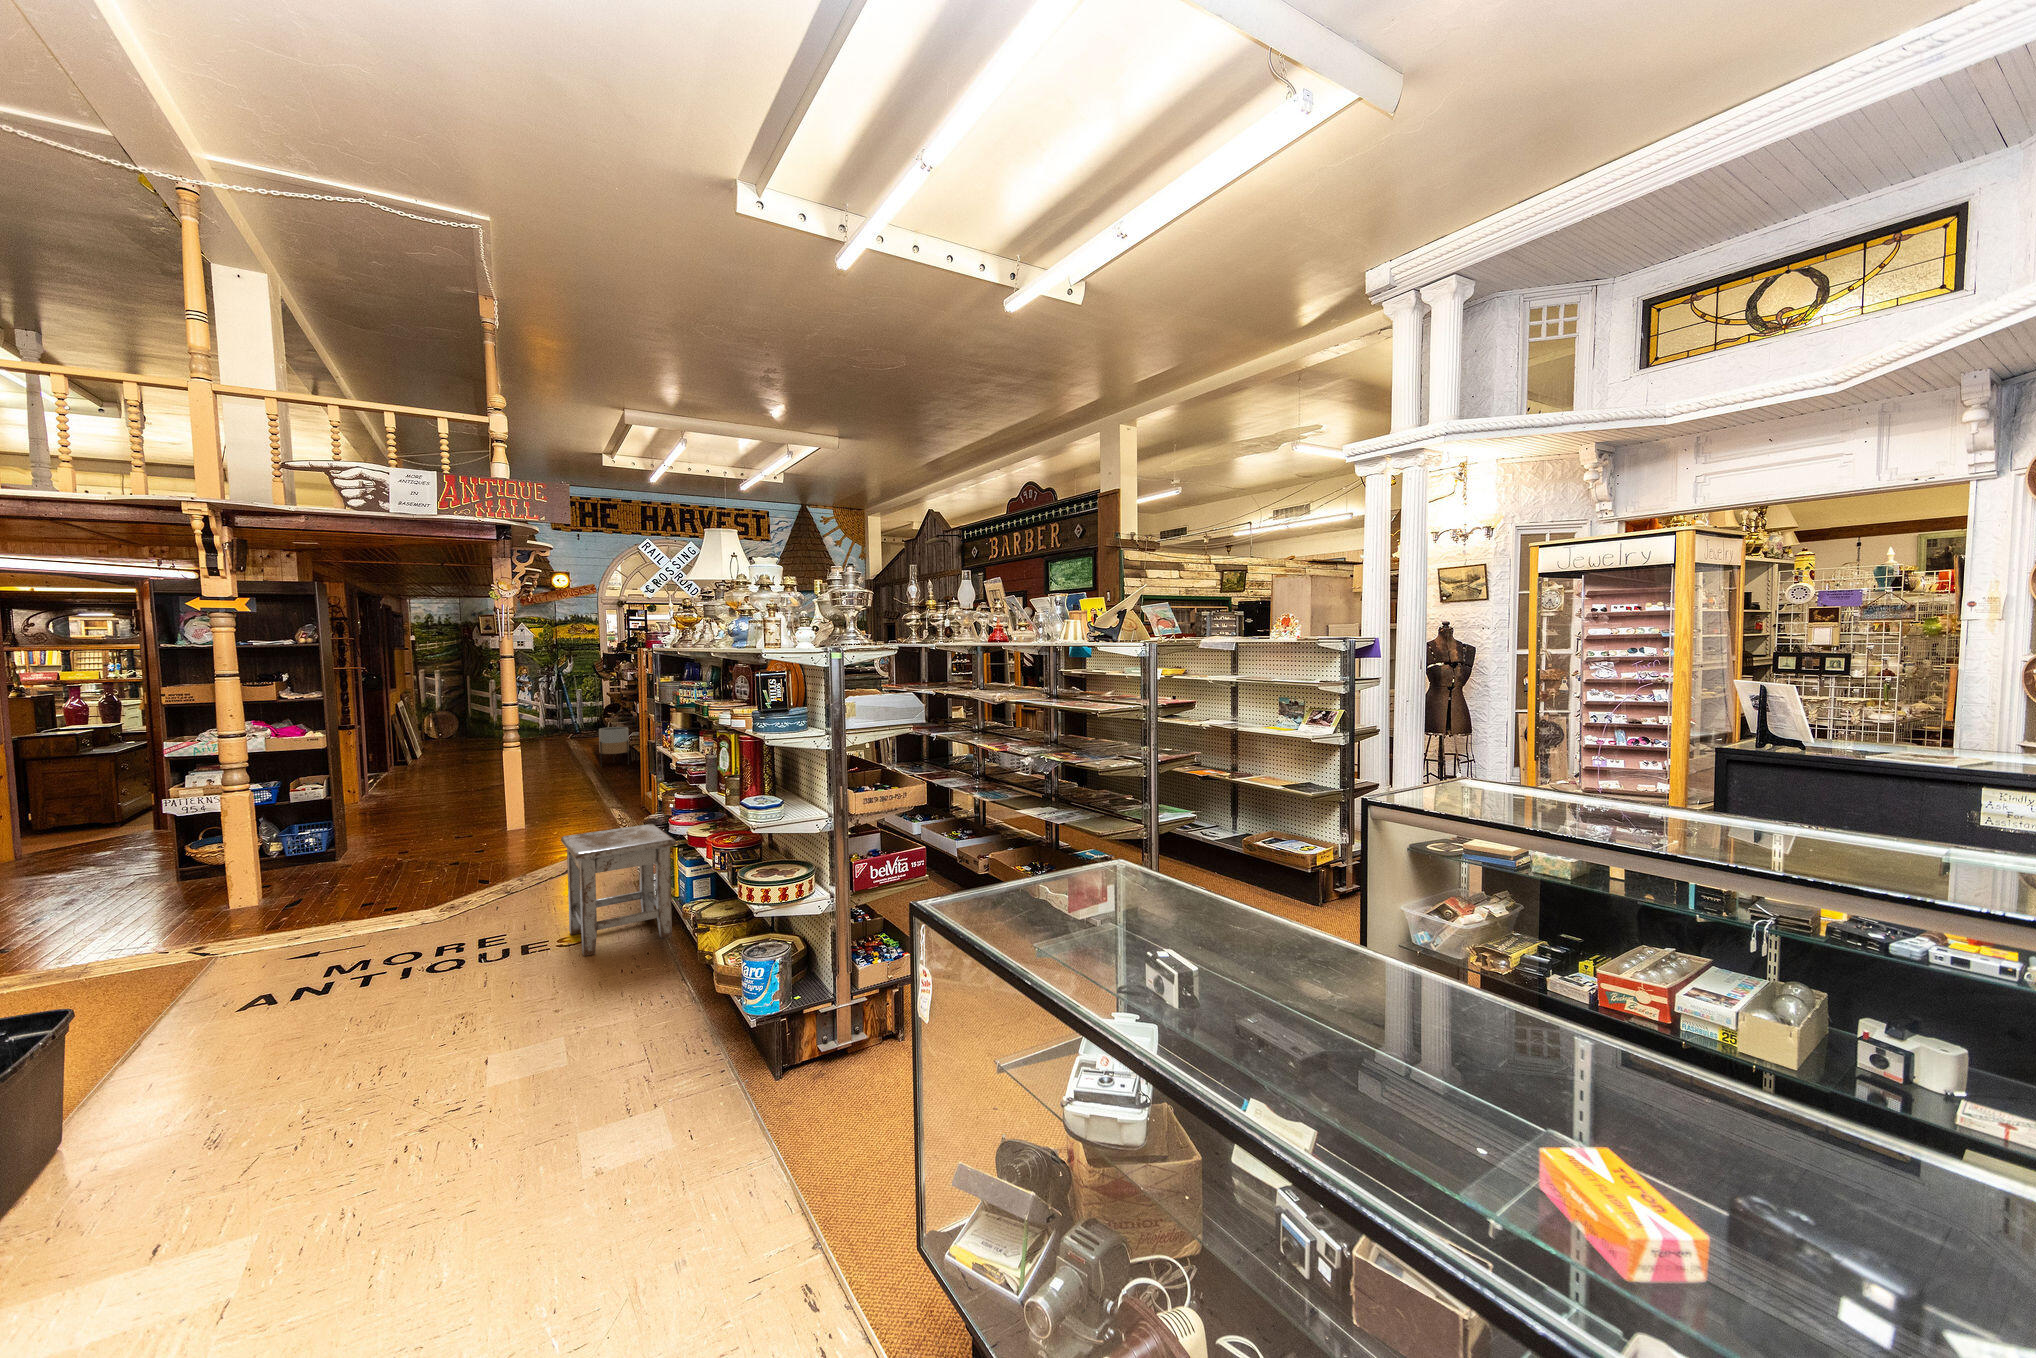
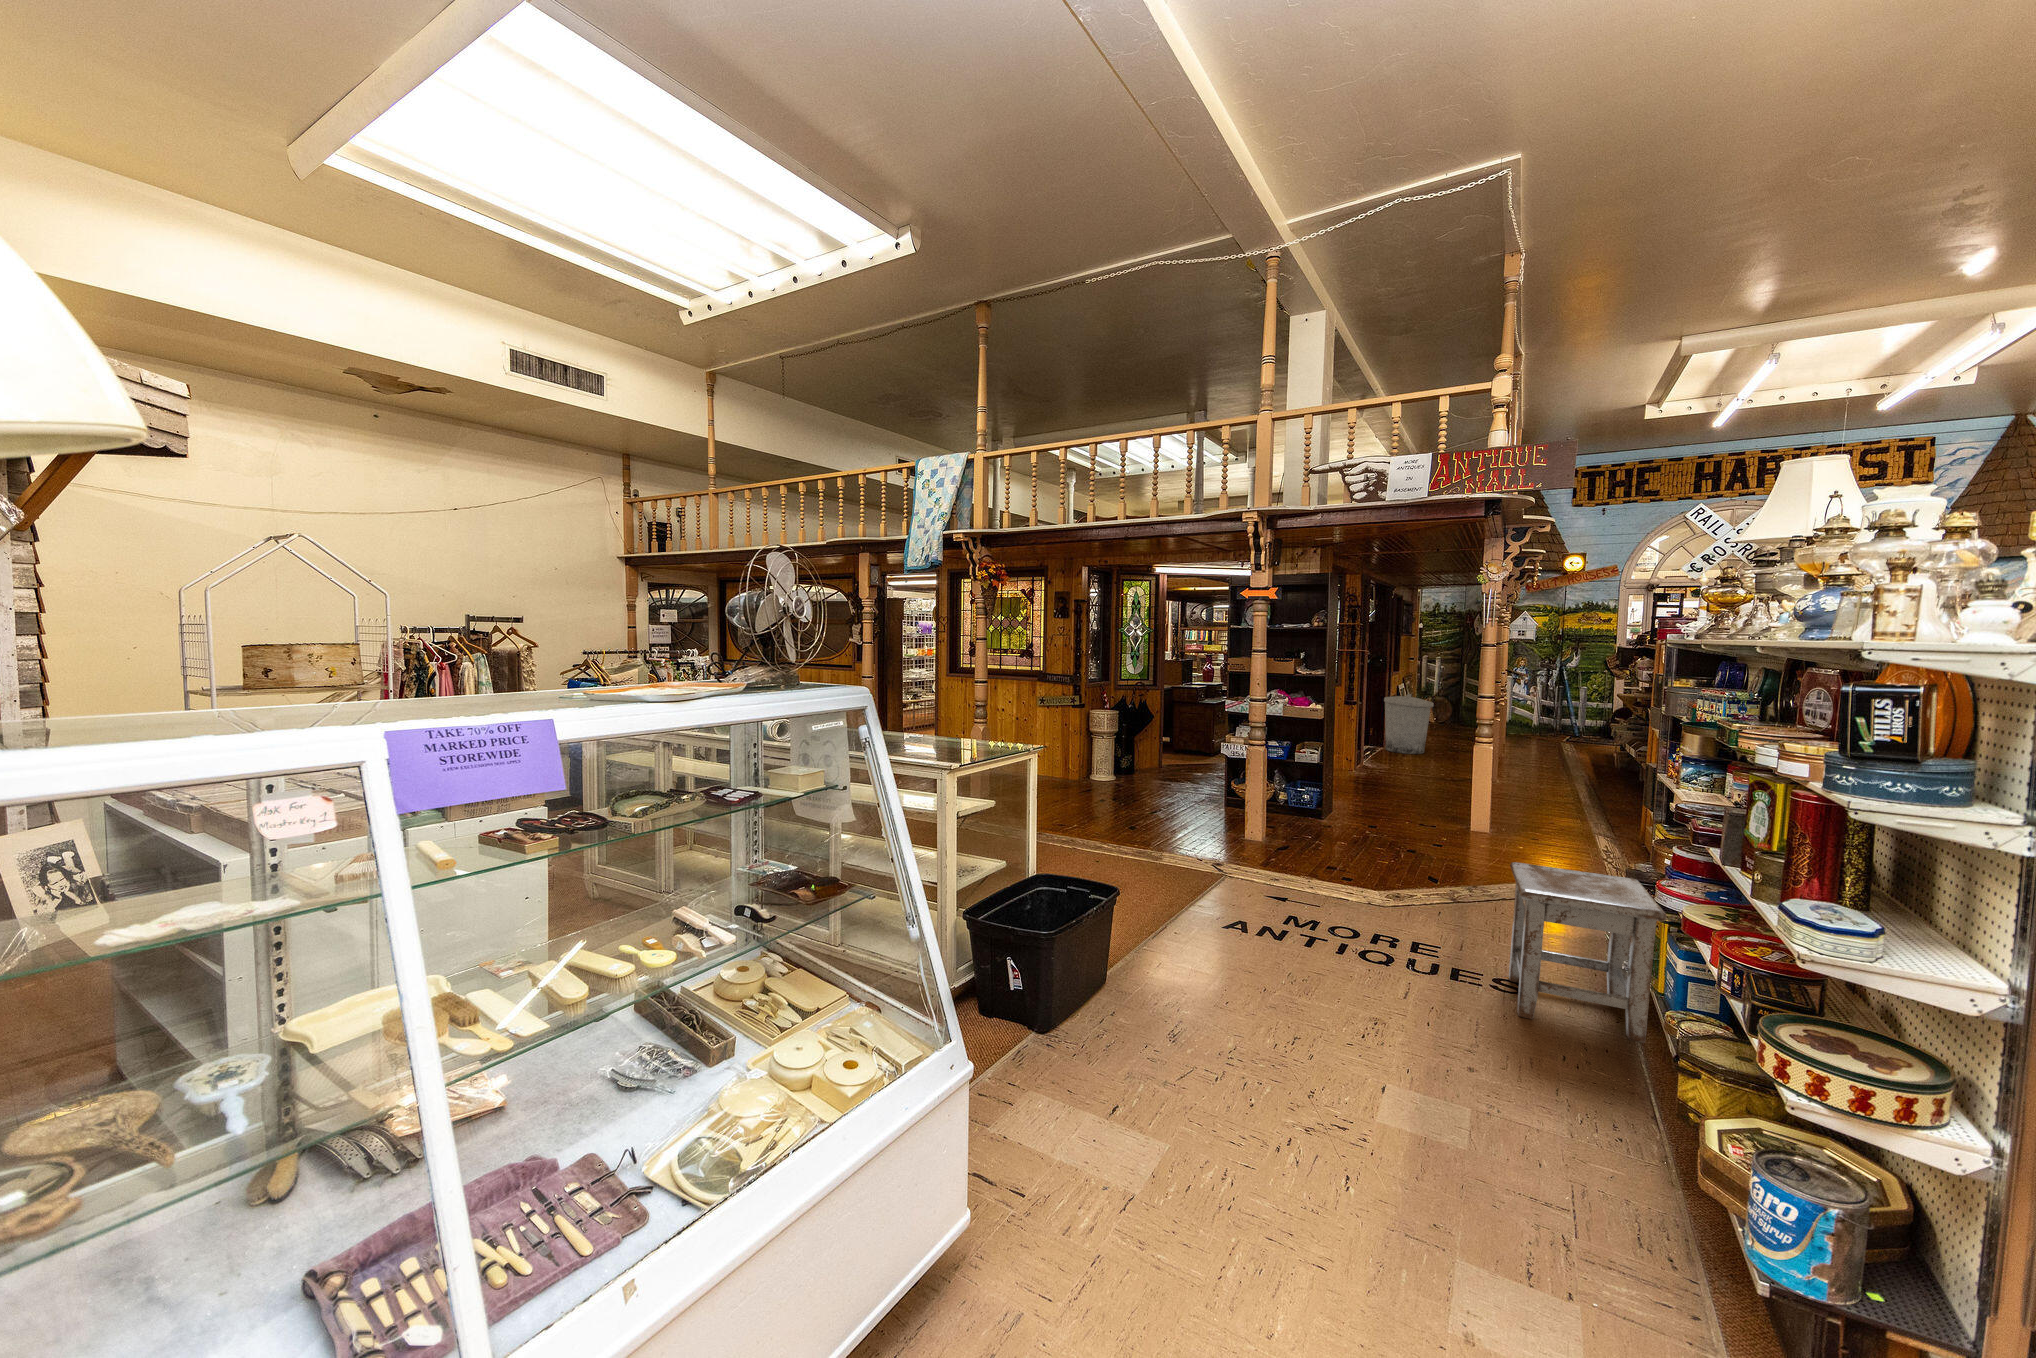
trash can: none [383,712,442,775] -> present [1384,694,1434,754]
planter: present [599,727,629,766] -> none [1595,736,1637,786]

